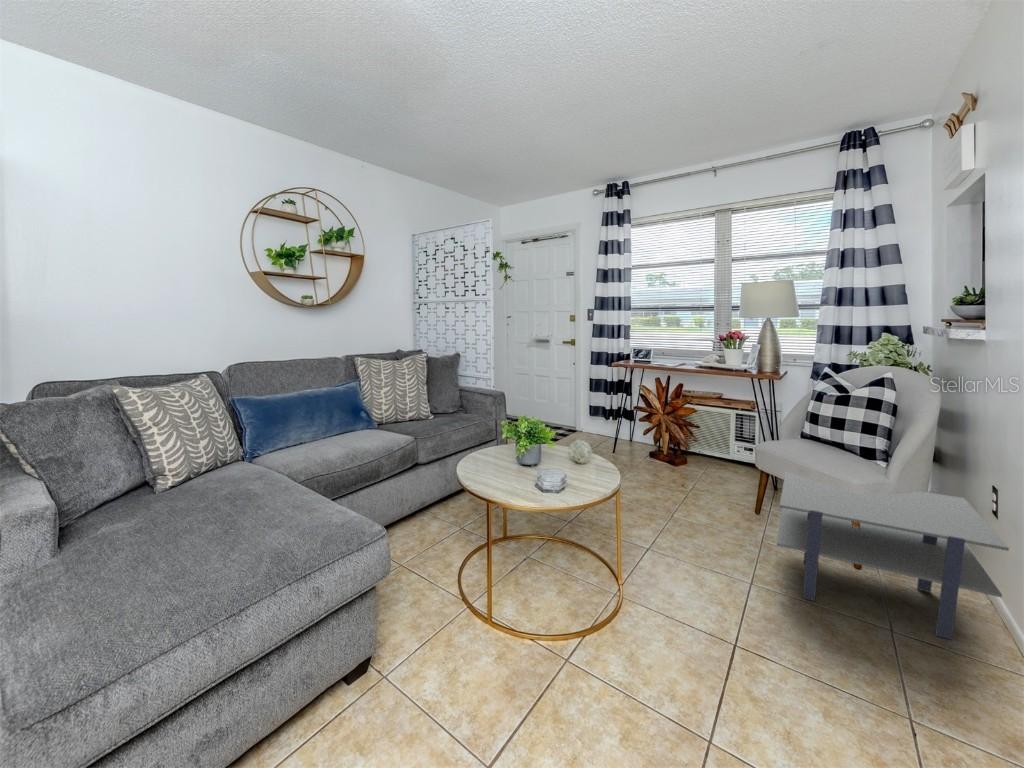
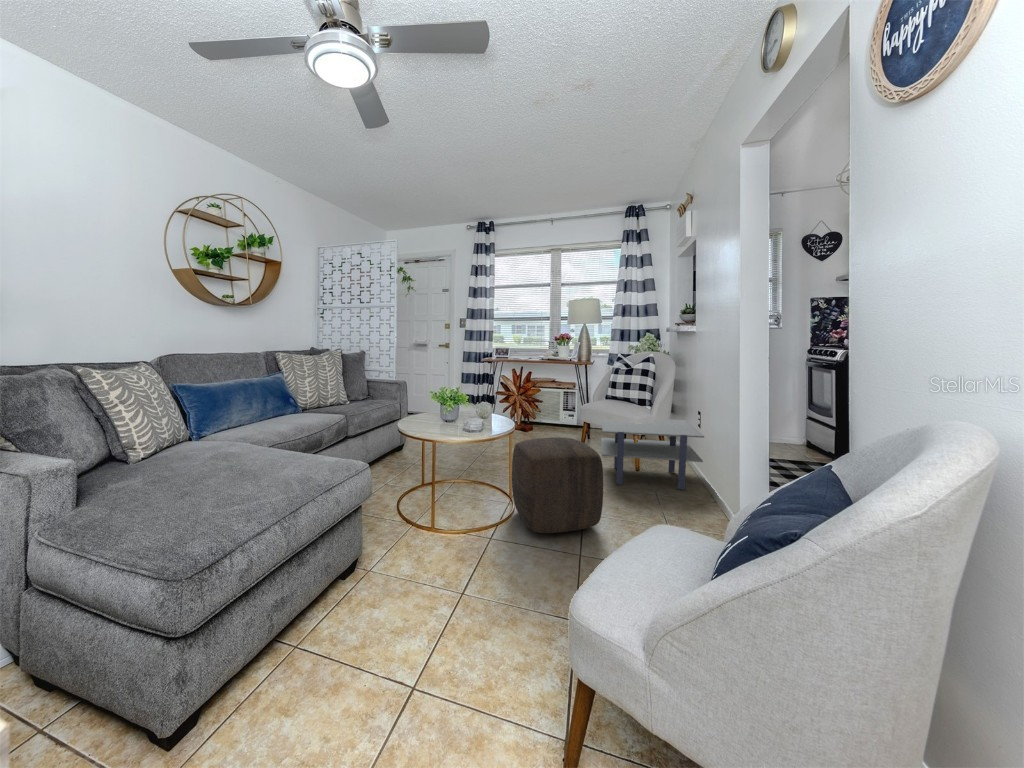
ottoman: none [604,514,760,696] -> present [512,437,603,533]

